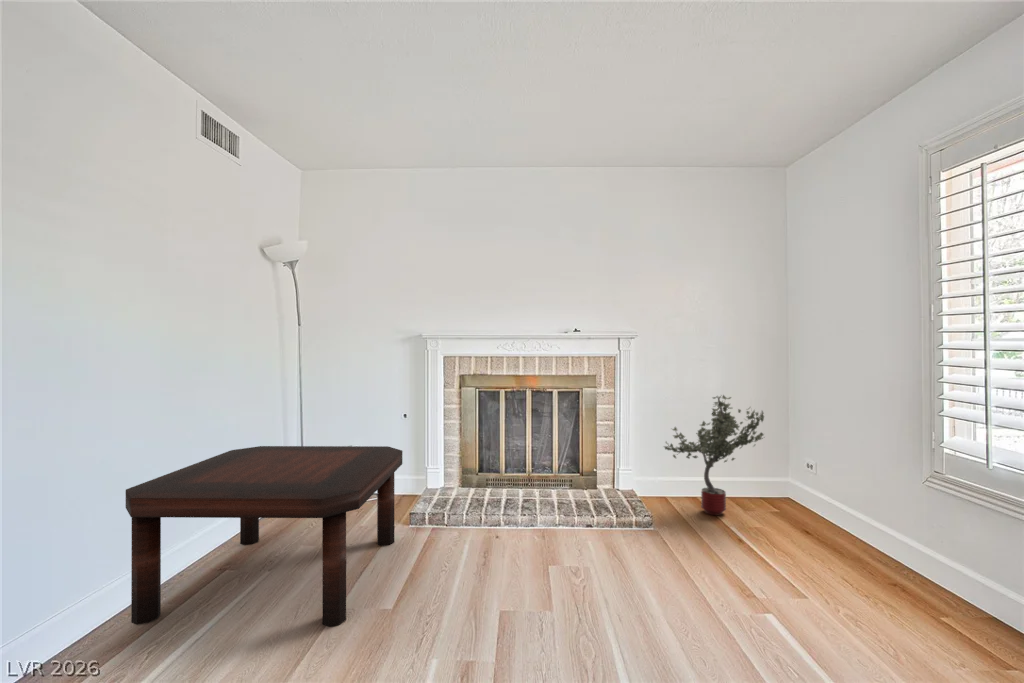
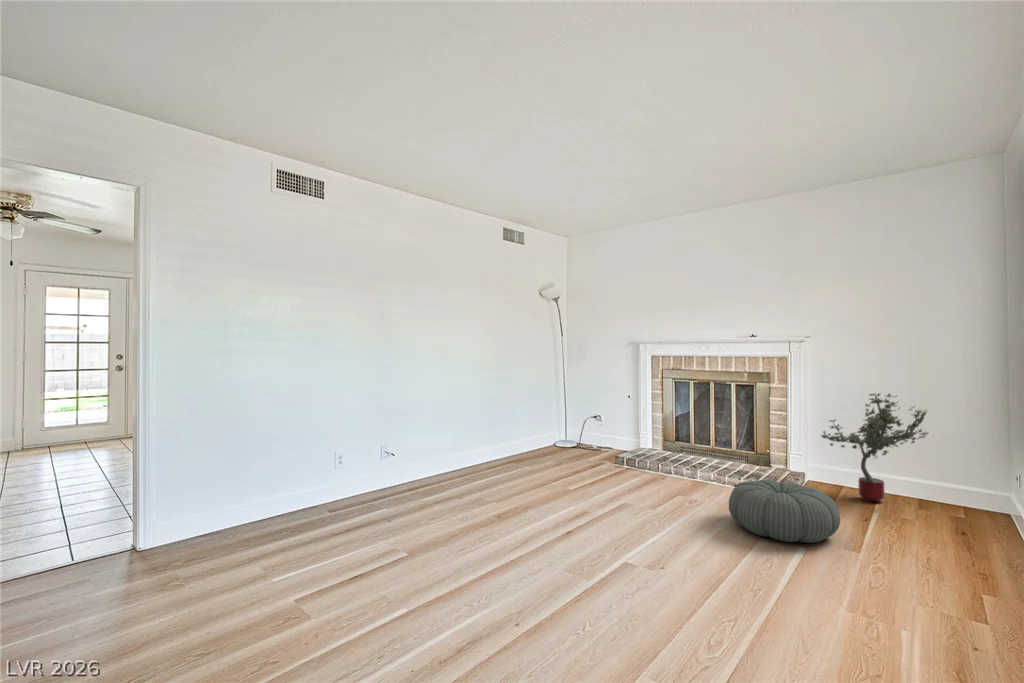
coffee table: present [126,446,403,626] -> none [466,404,600,487]
pouf: none [659,522,803,618] -> present [729,480,840,543]

